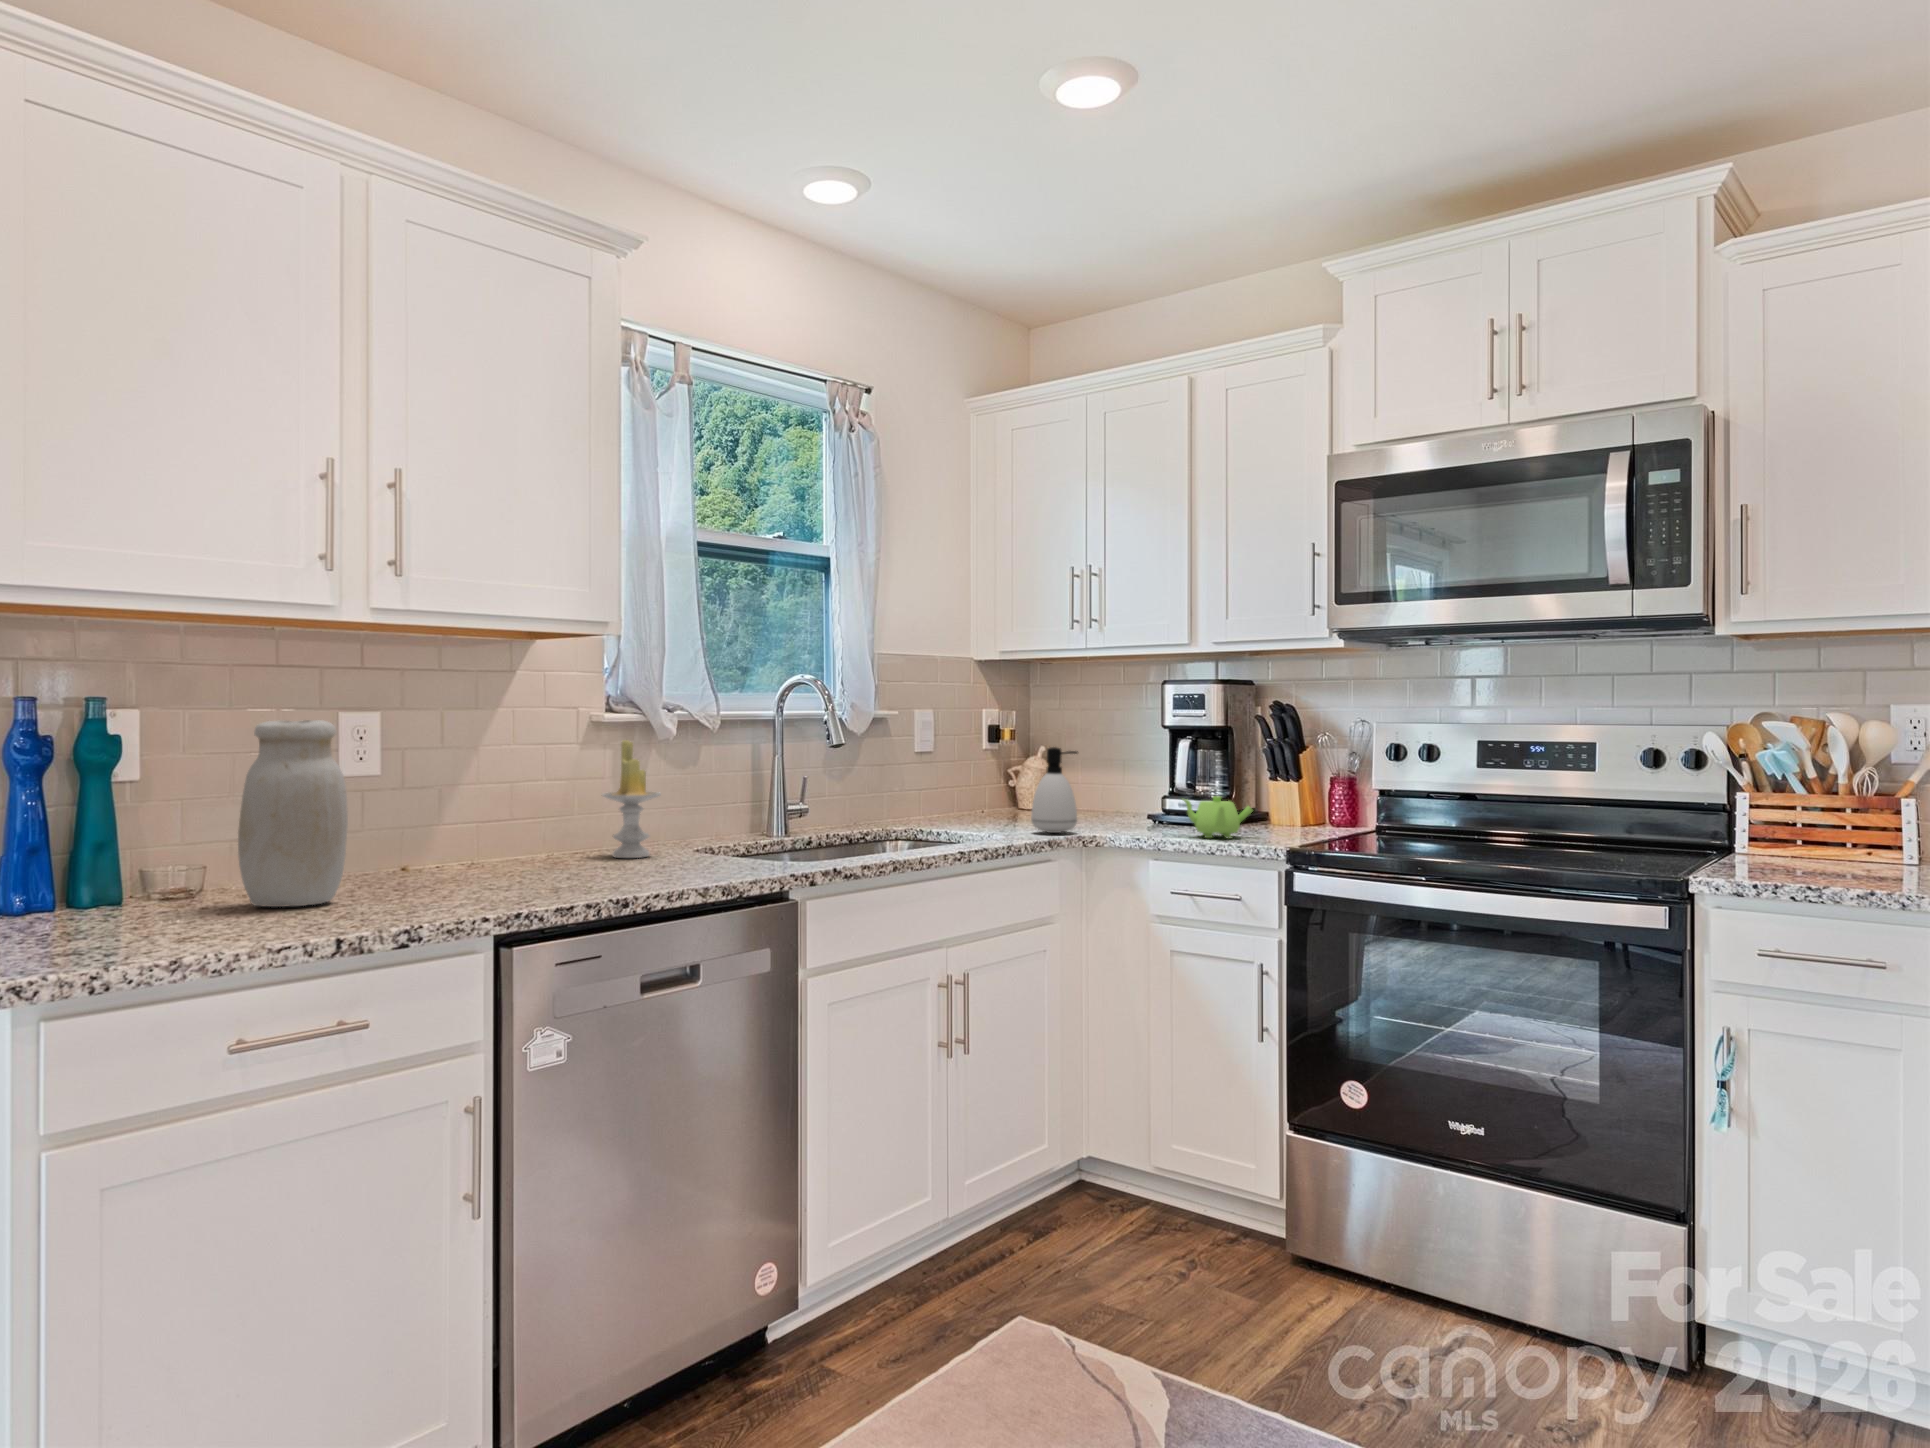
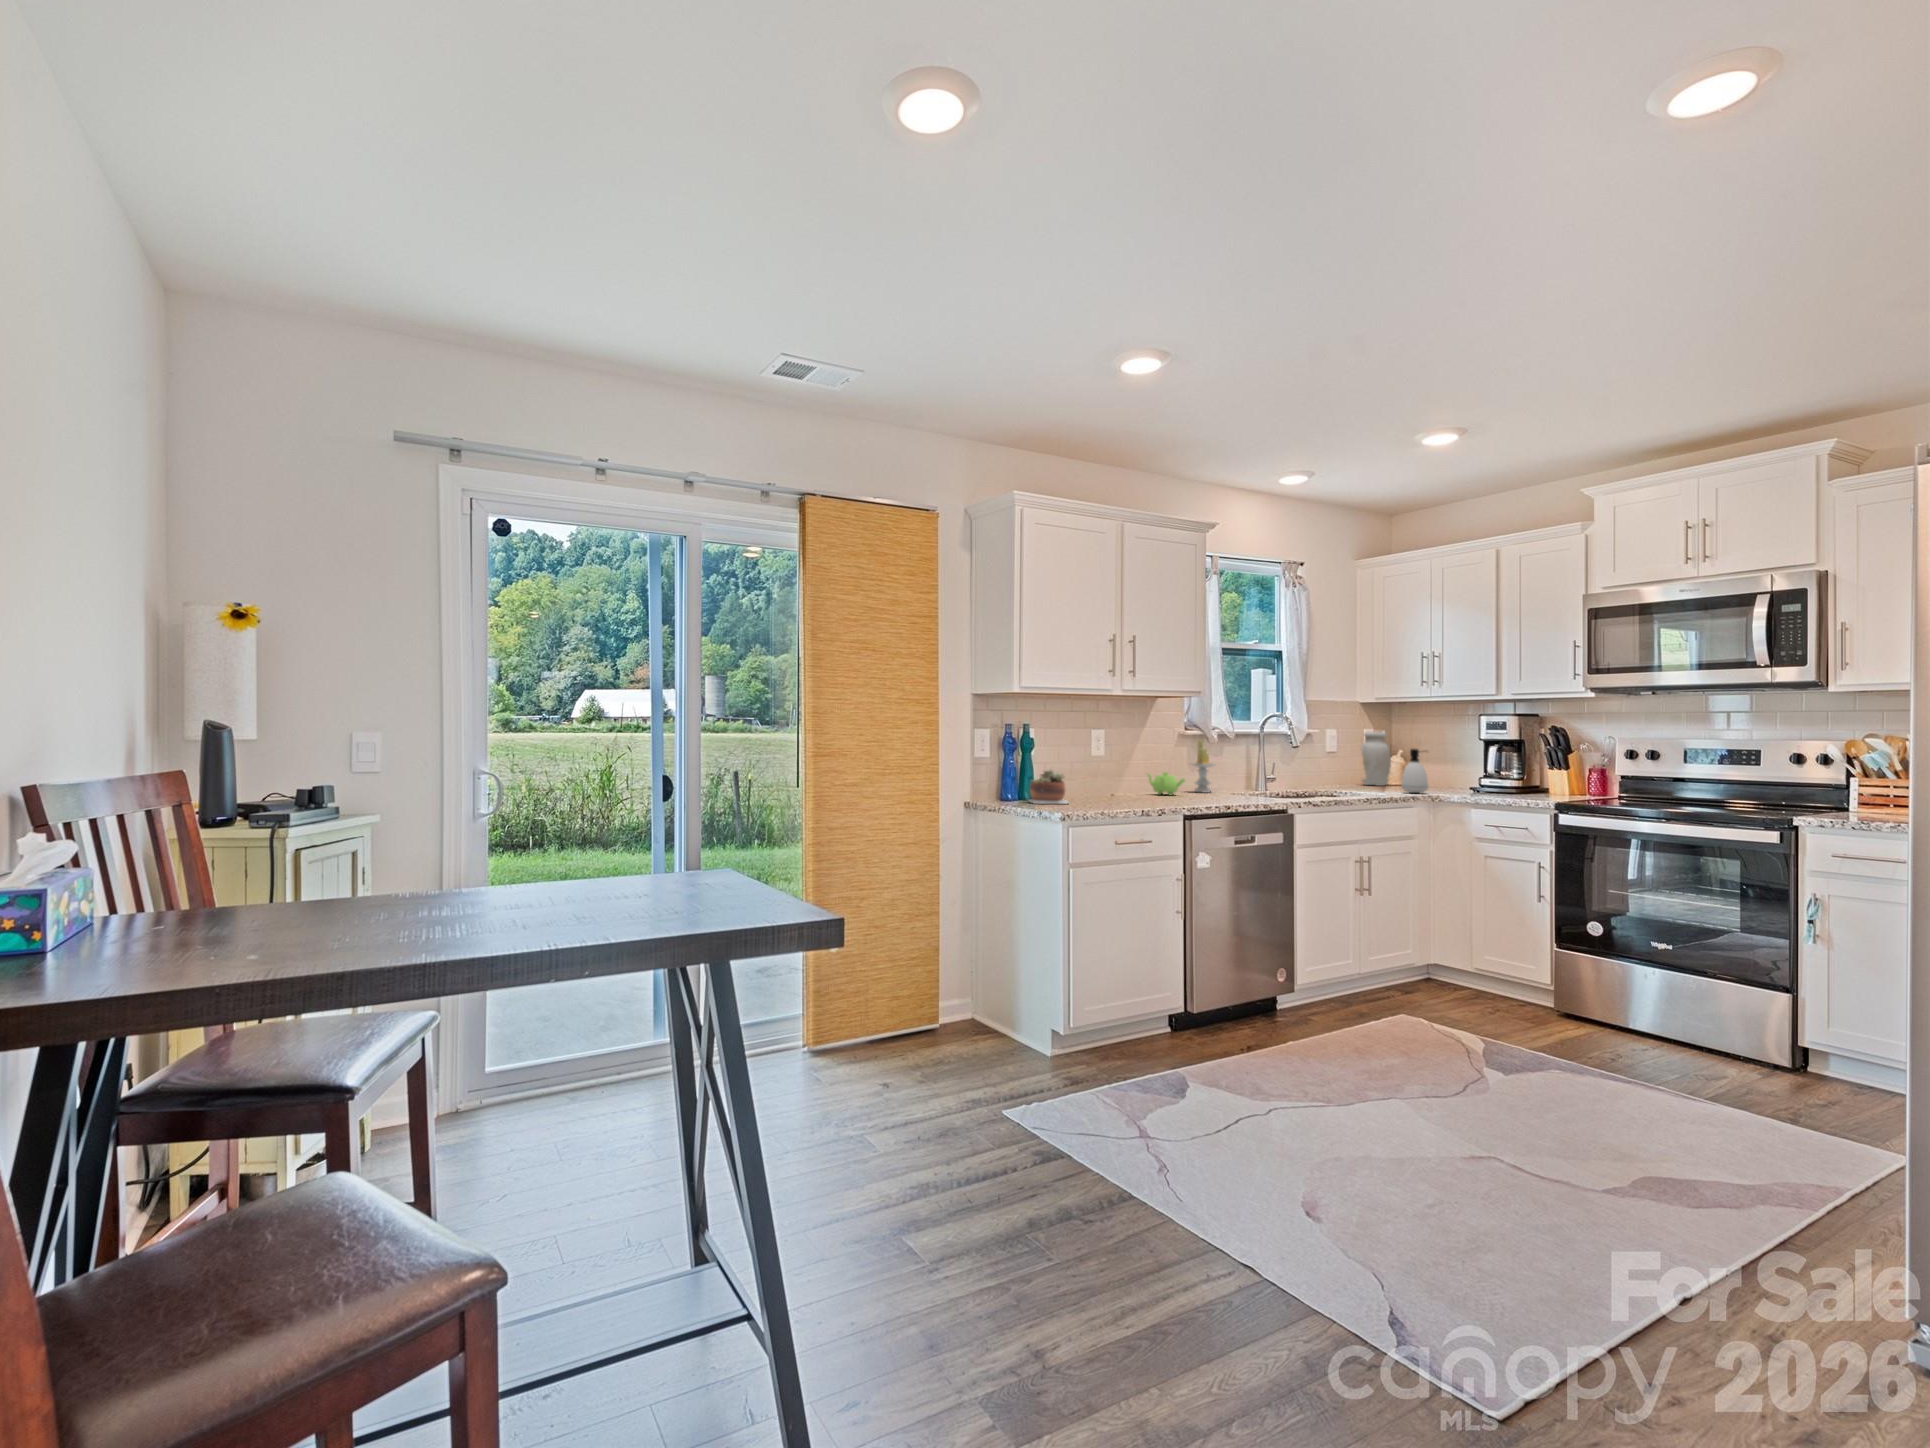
jar: present [238,720,348,907] -> present [1360,732,1391,786]
teapot: present [1183,796,1253,838] -> present [1148,772,1185,795]
succulent plant: none [21,840,158,949] -> present [1028,770,1069,804]

